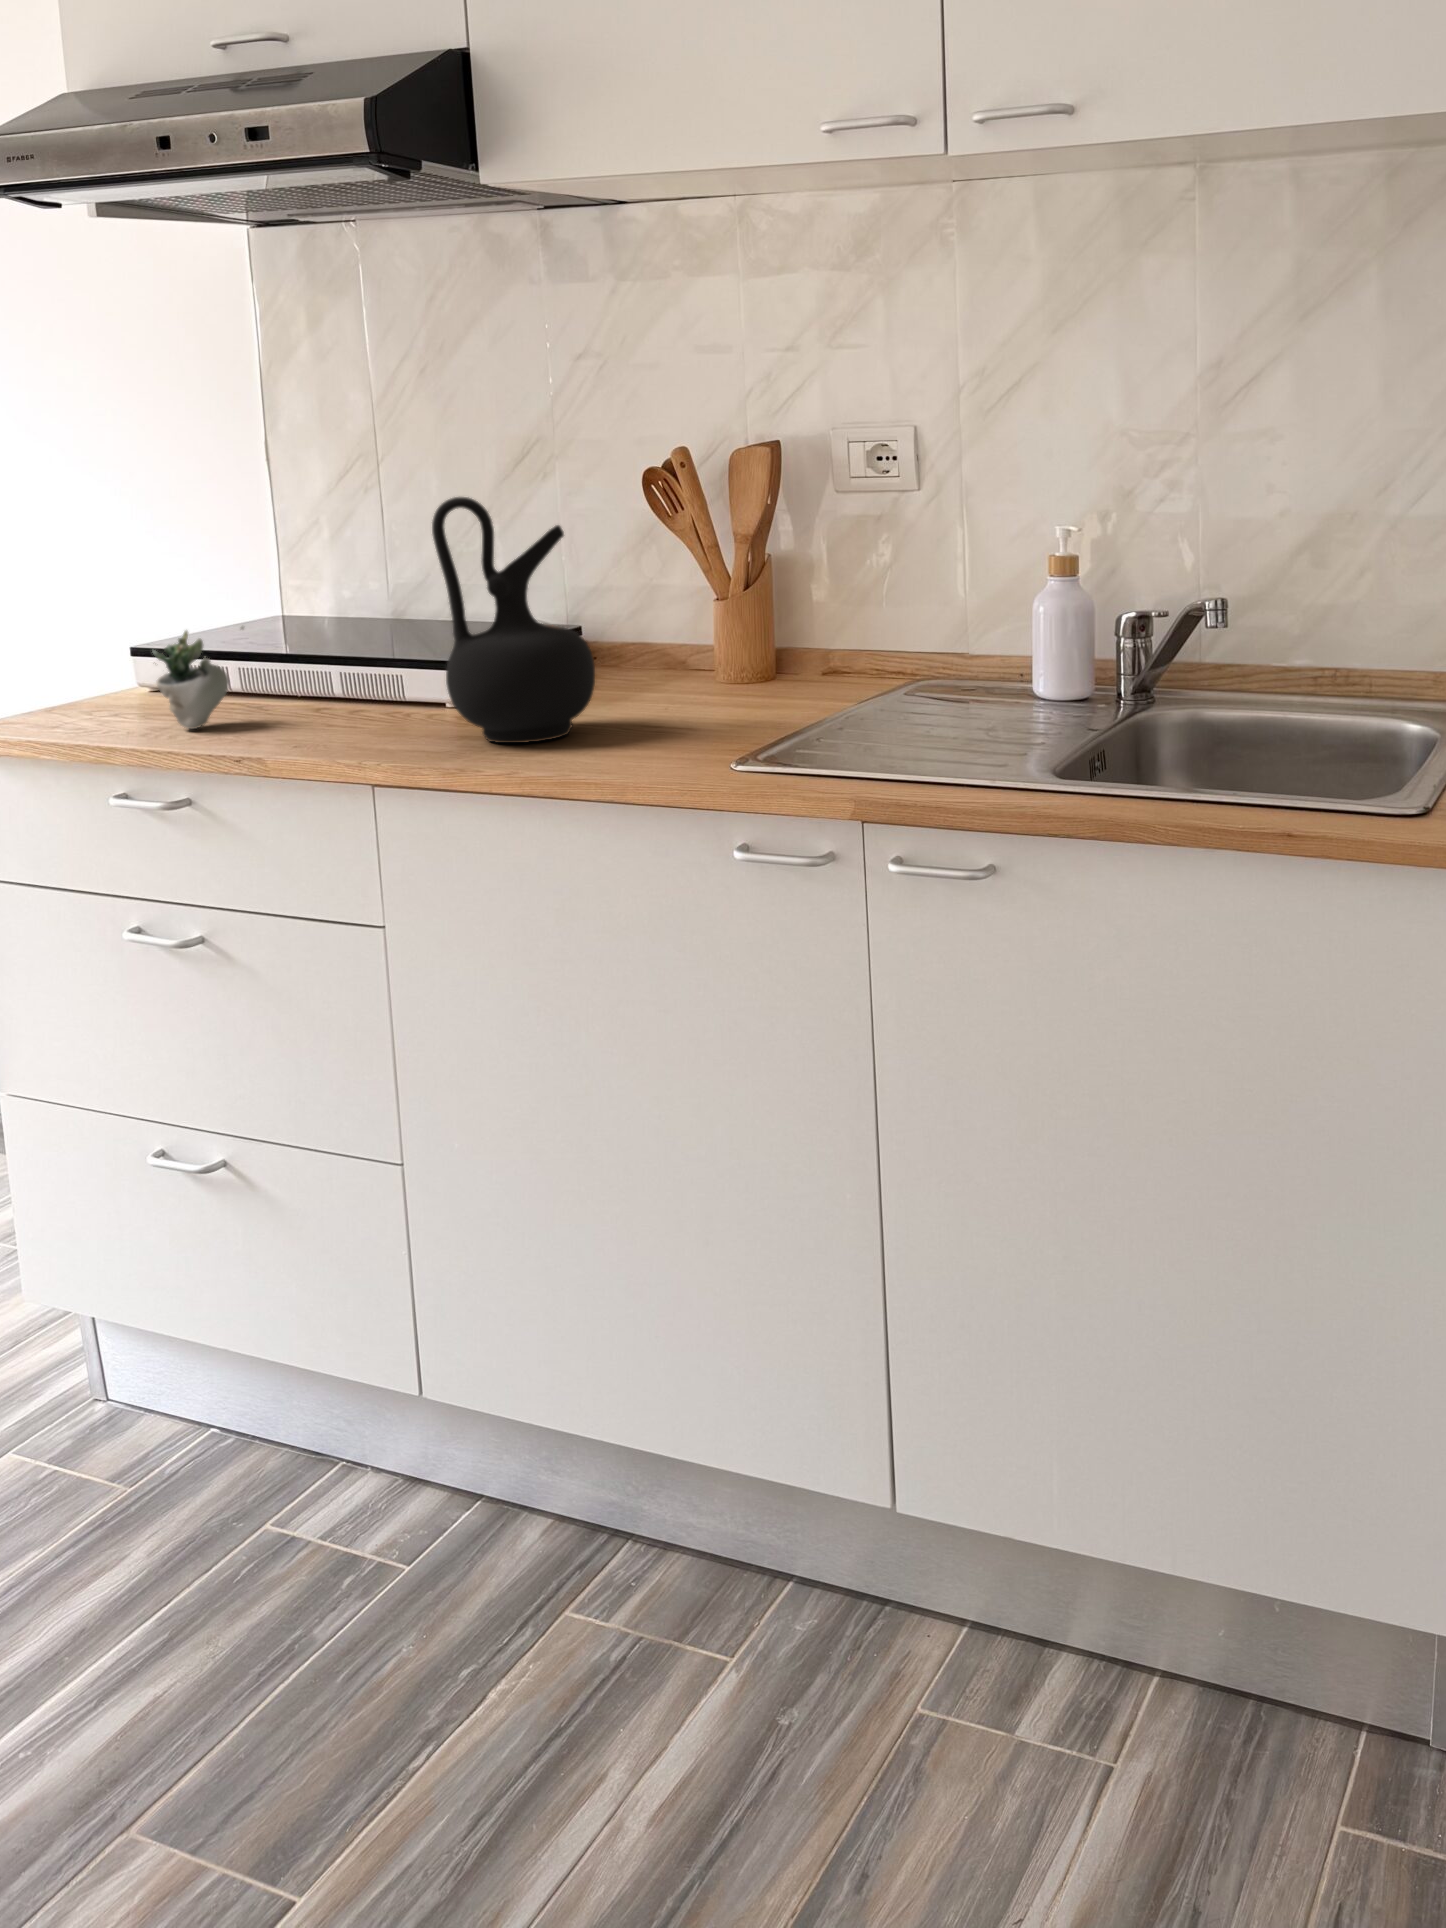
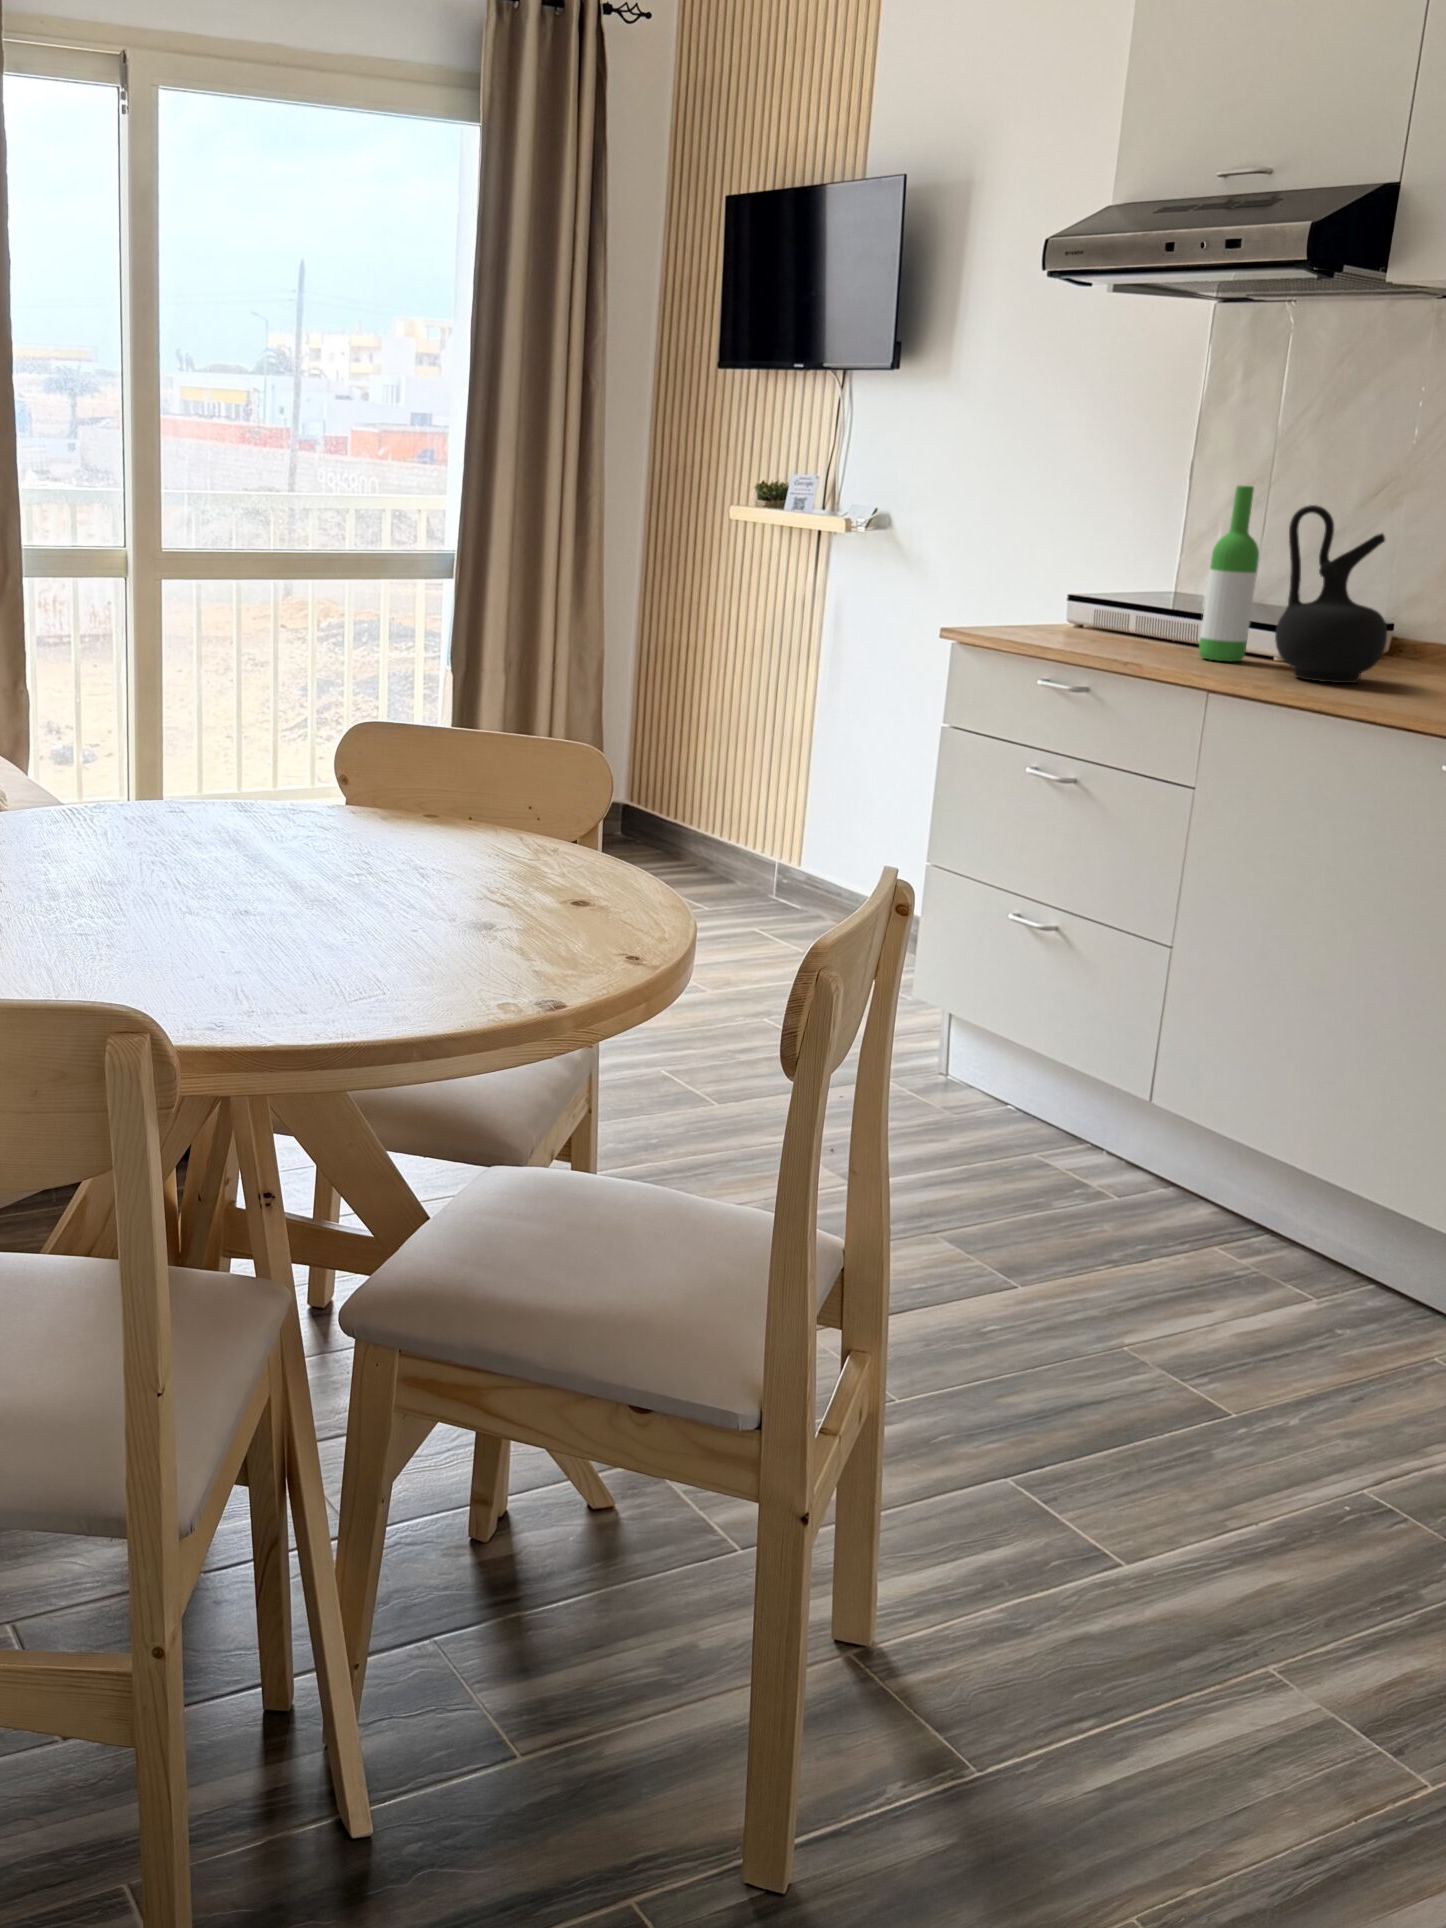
wine bottle: none [329,476,406,729] -> present [1199,485,1259,661]
succulent plant: present [153,626,244,729] -> none [1083,577,1148,644]

